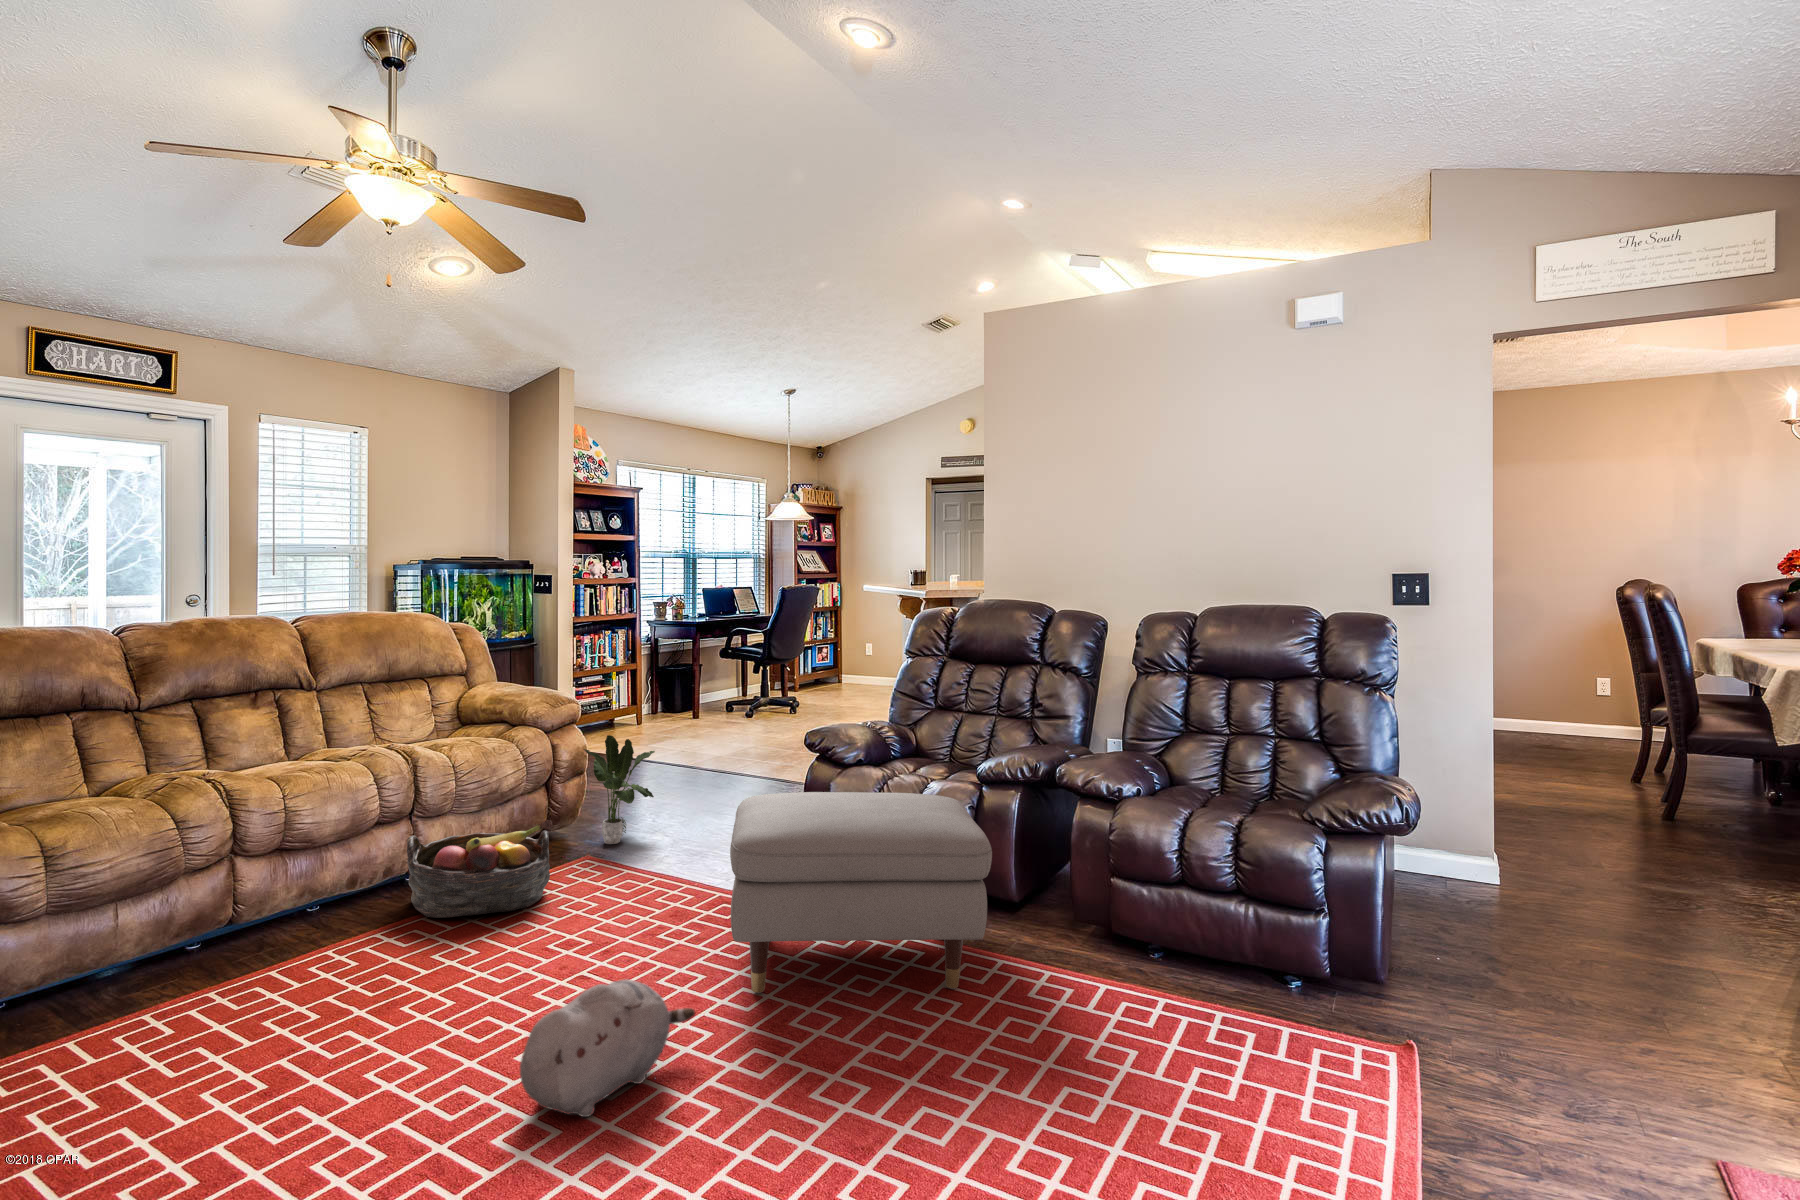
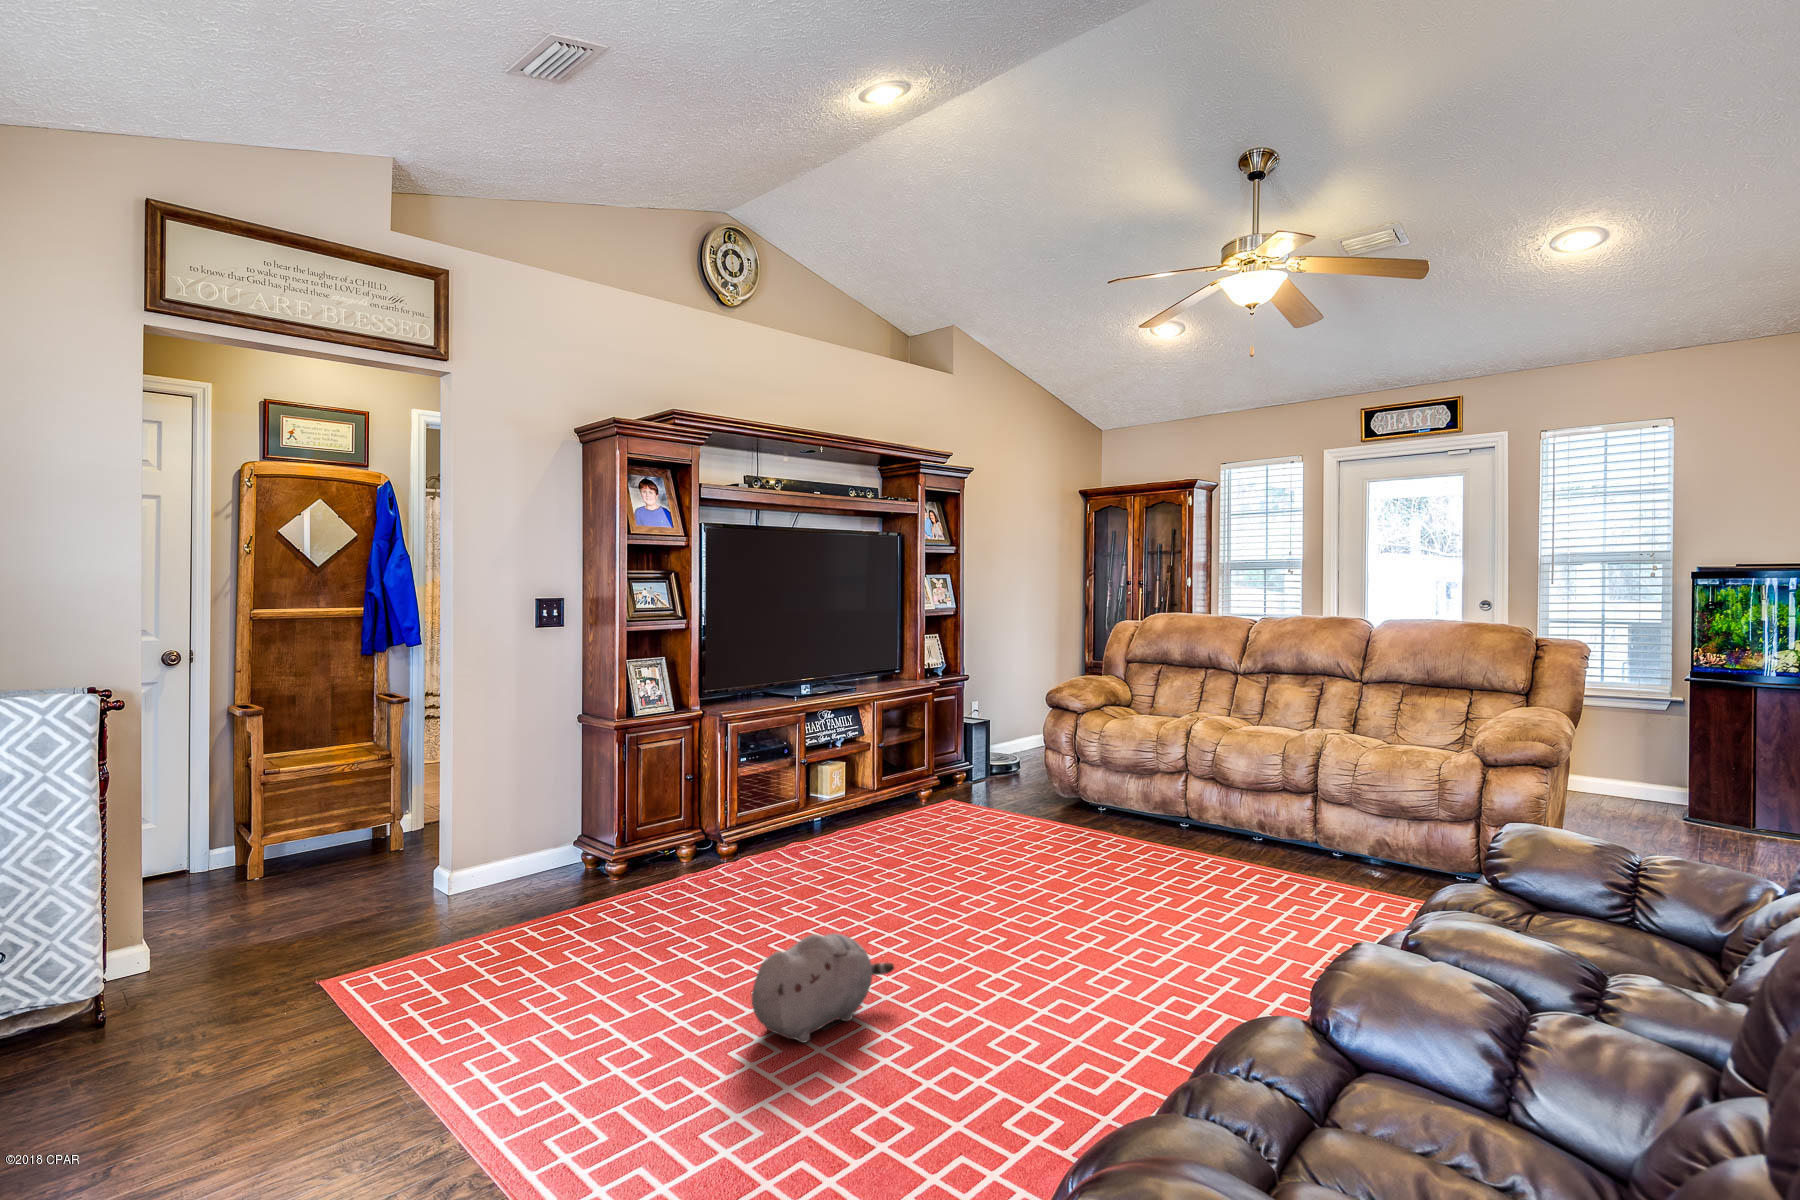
potted plant: present [584,735,655,844] -> none [812,734,872,829]
ottoman: present [730,792,992,993] -> none [927,785,1162,968]
basket: present [407,820,552,918] -> none [672,804,785,881]

